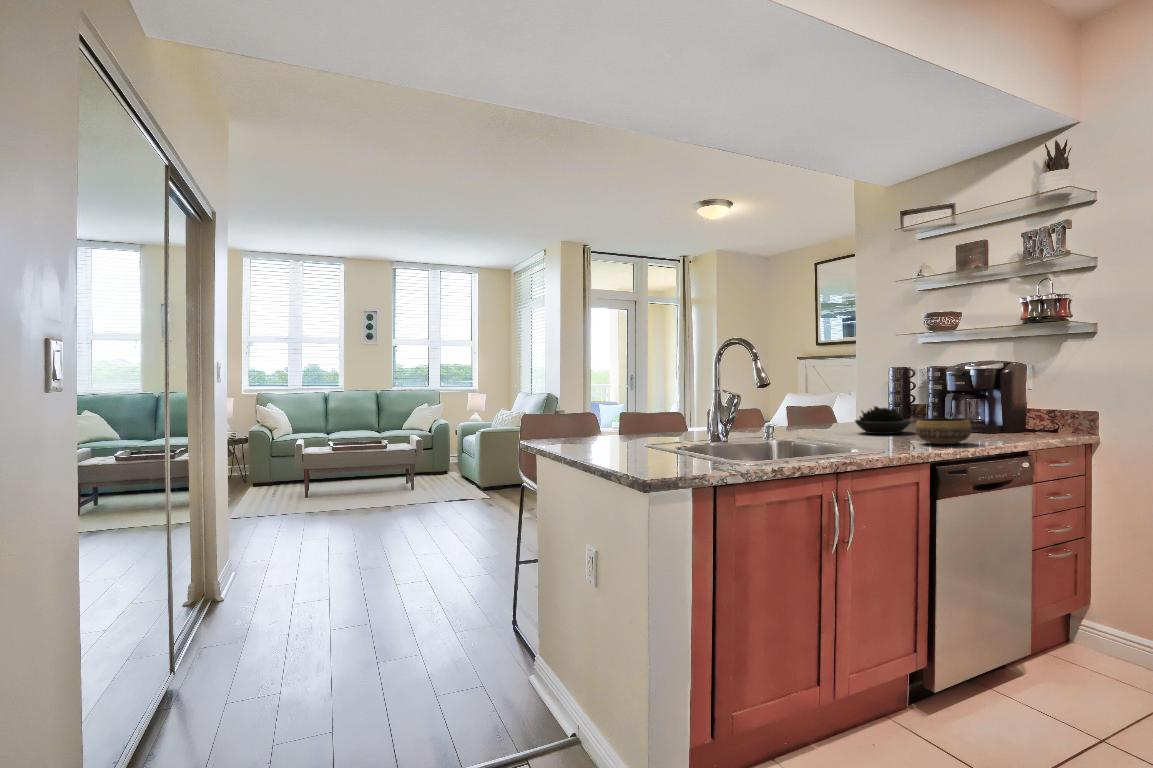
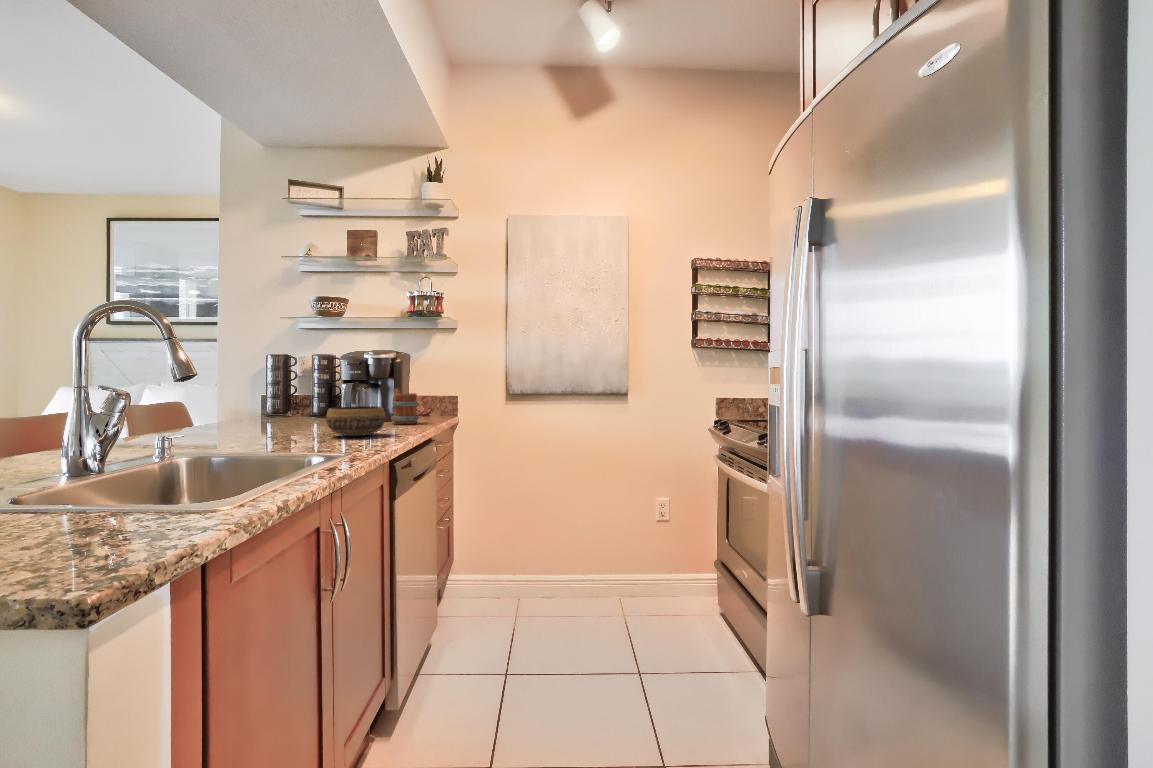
mug: none [995,399,1026,435] -> present [391,389,419,424]
succulent plant: present [855,406,911,434] -> none [237,395,308,429]

